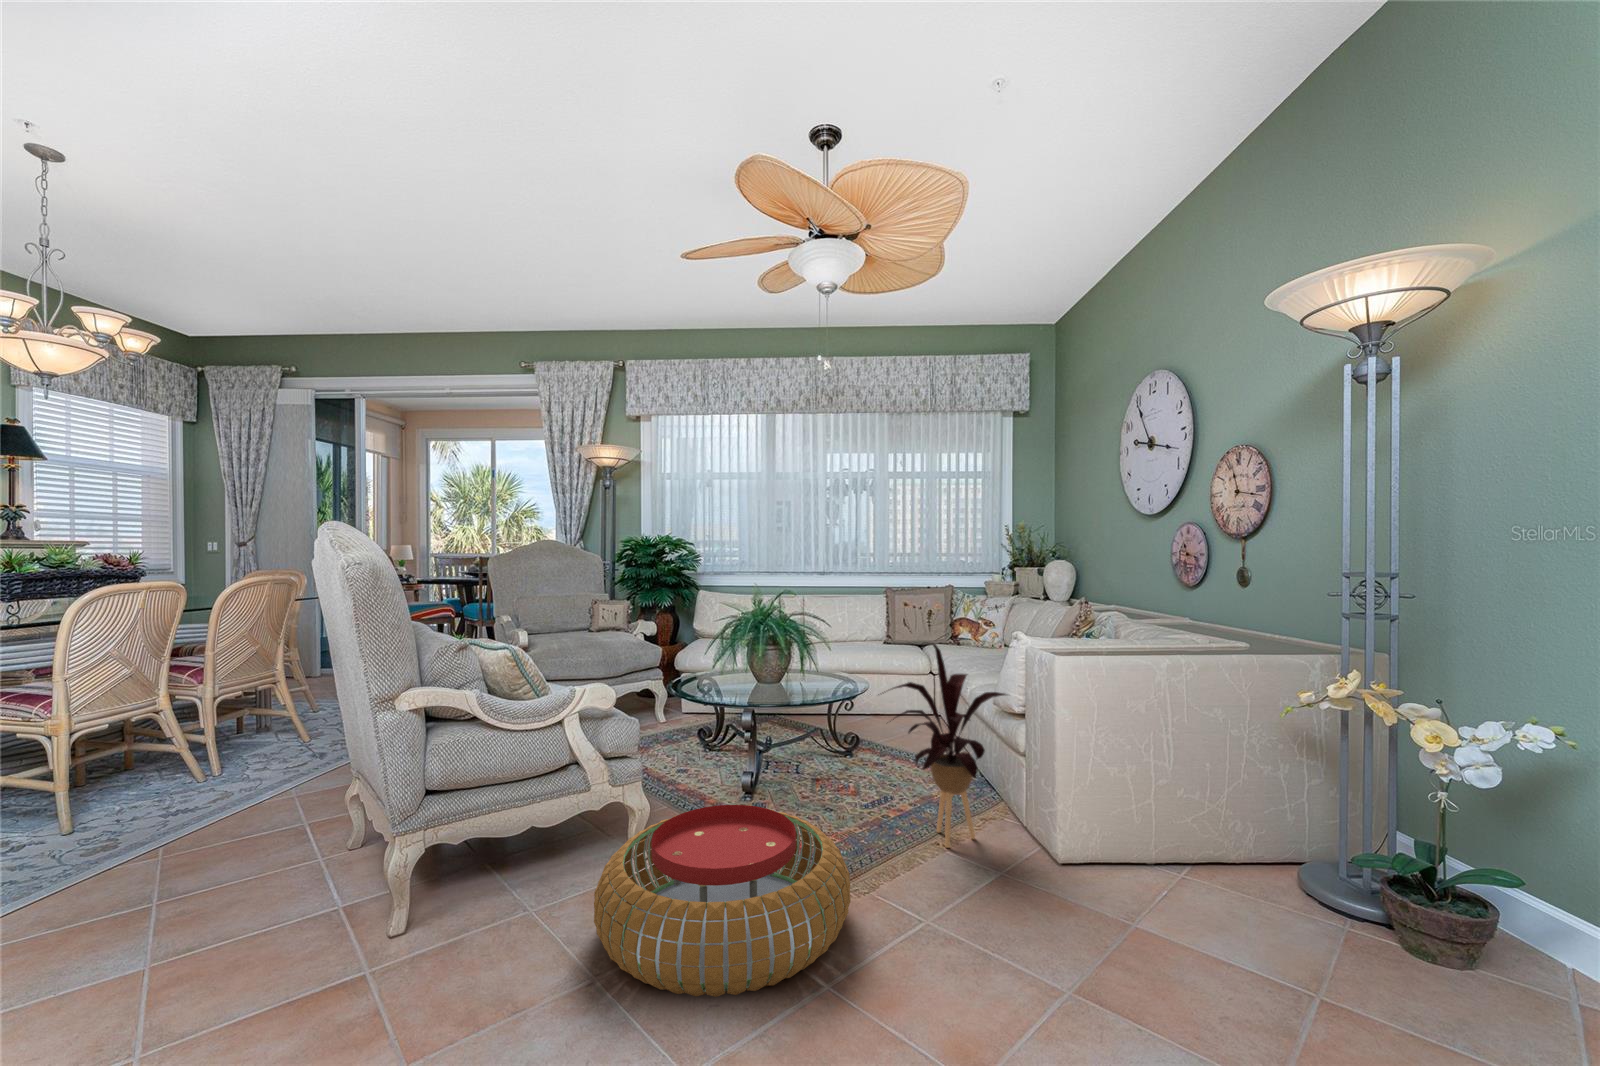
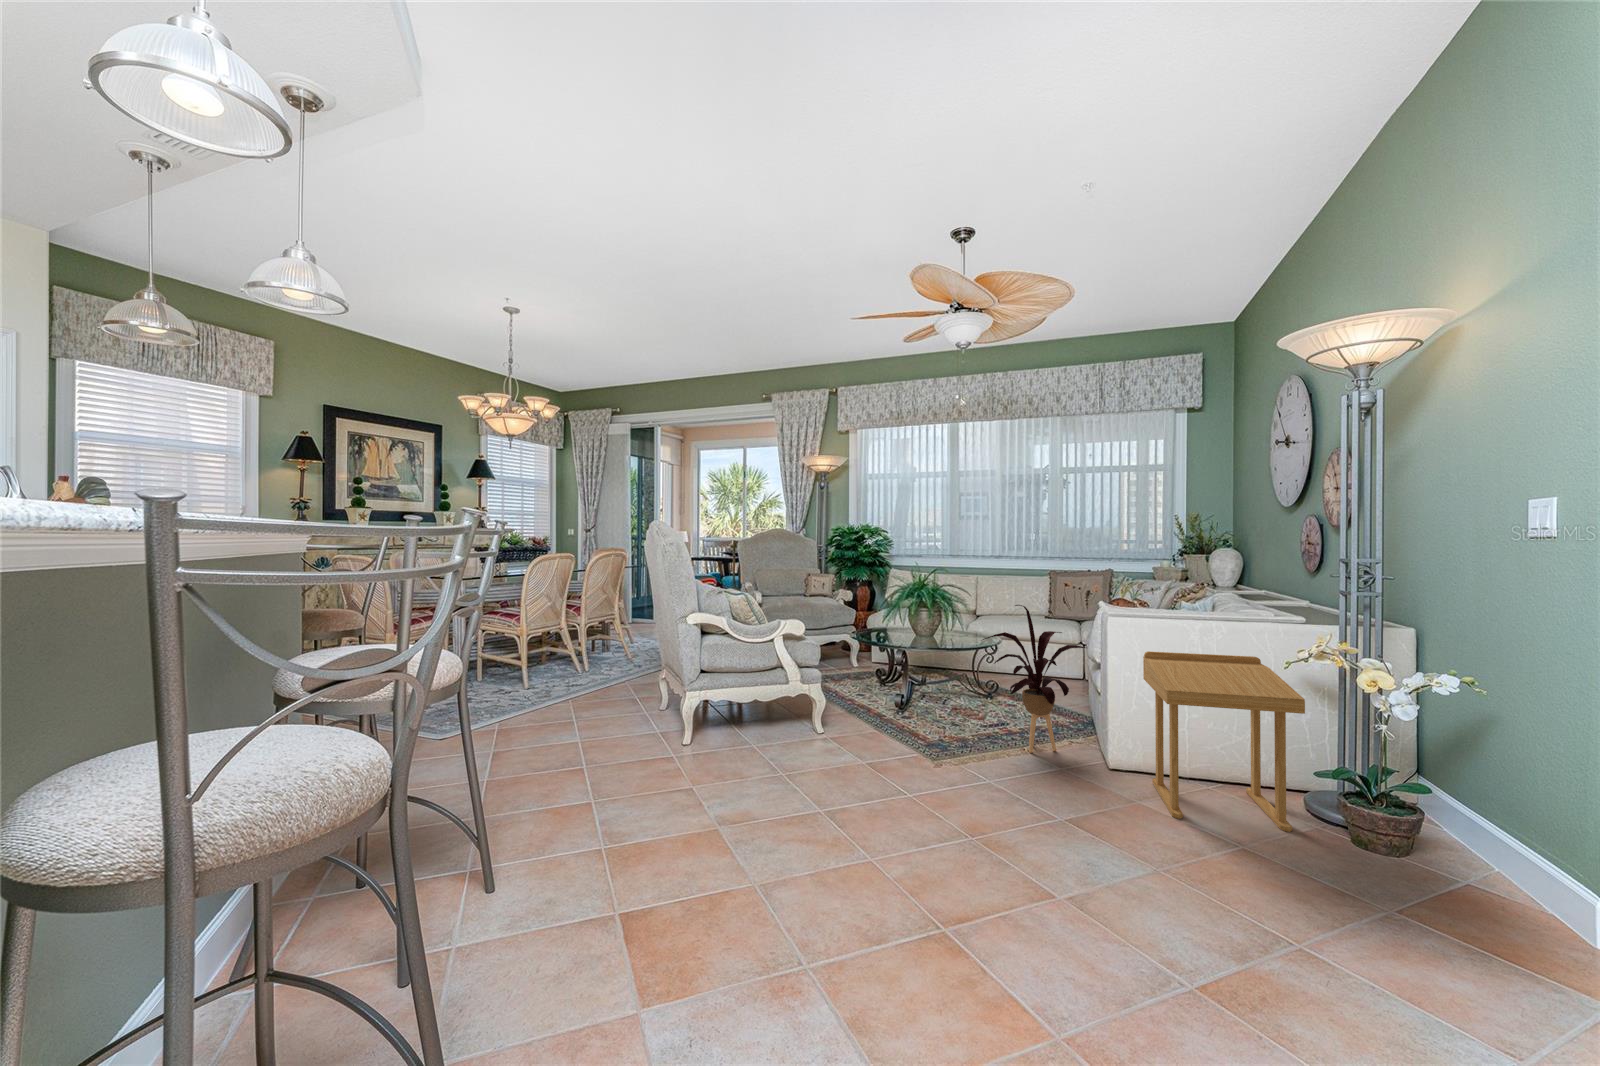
side table: none [1102,698,1351,950] -> present [1143,651,1305,832]
pouf: present [594,805,851,997] -> none [785,698,940,789]

